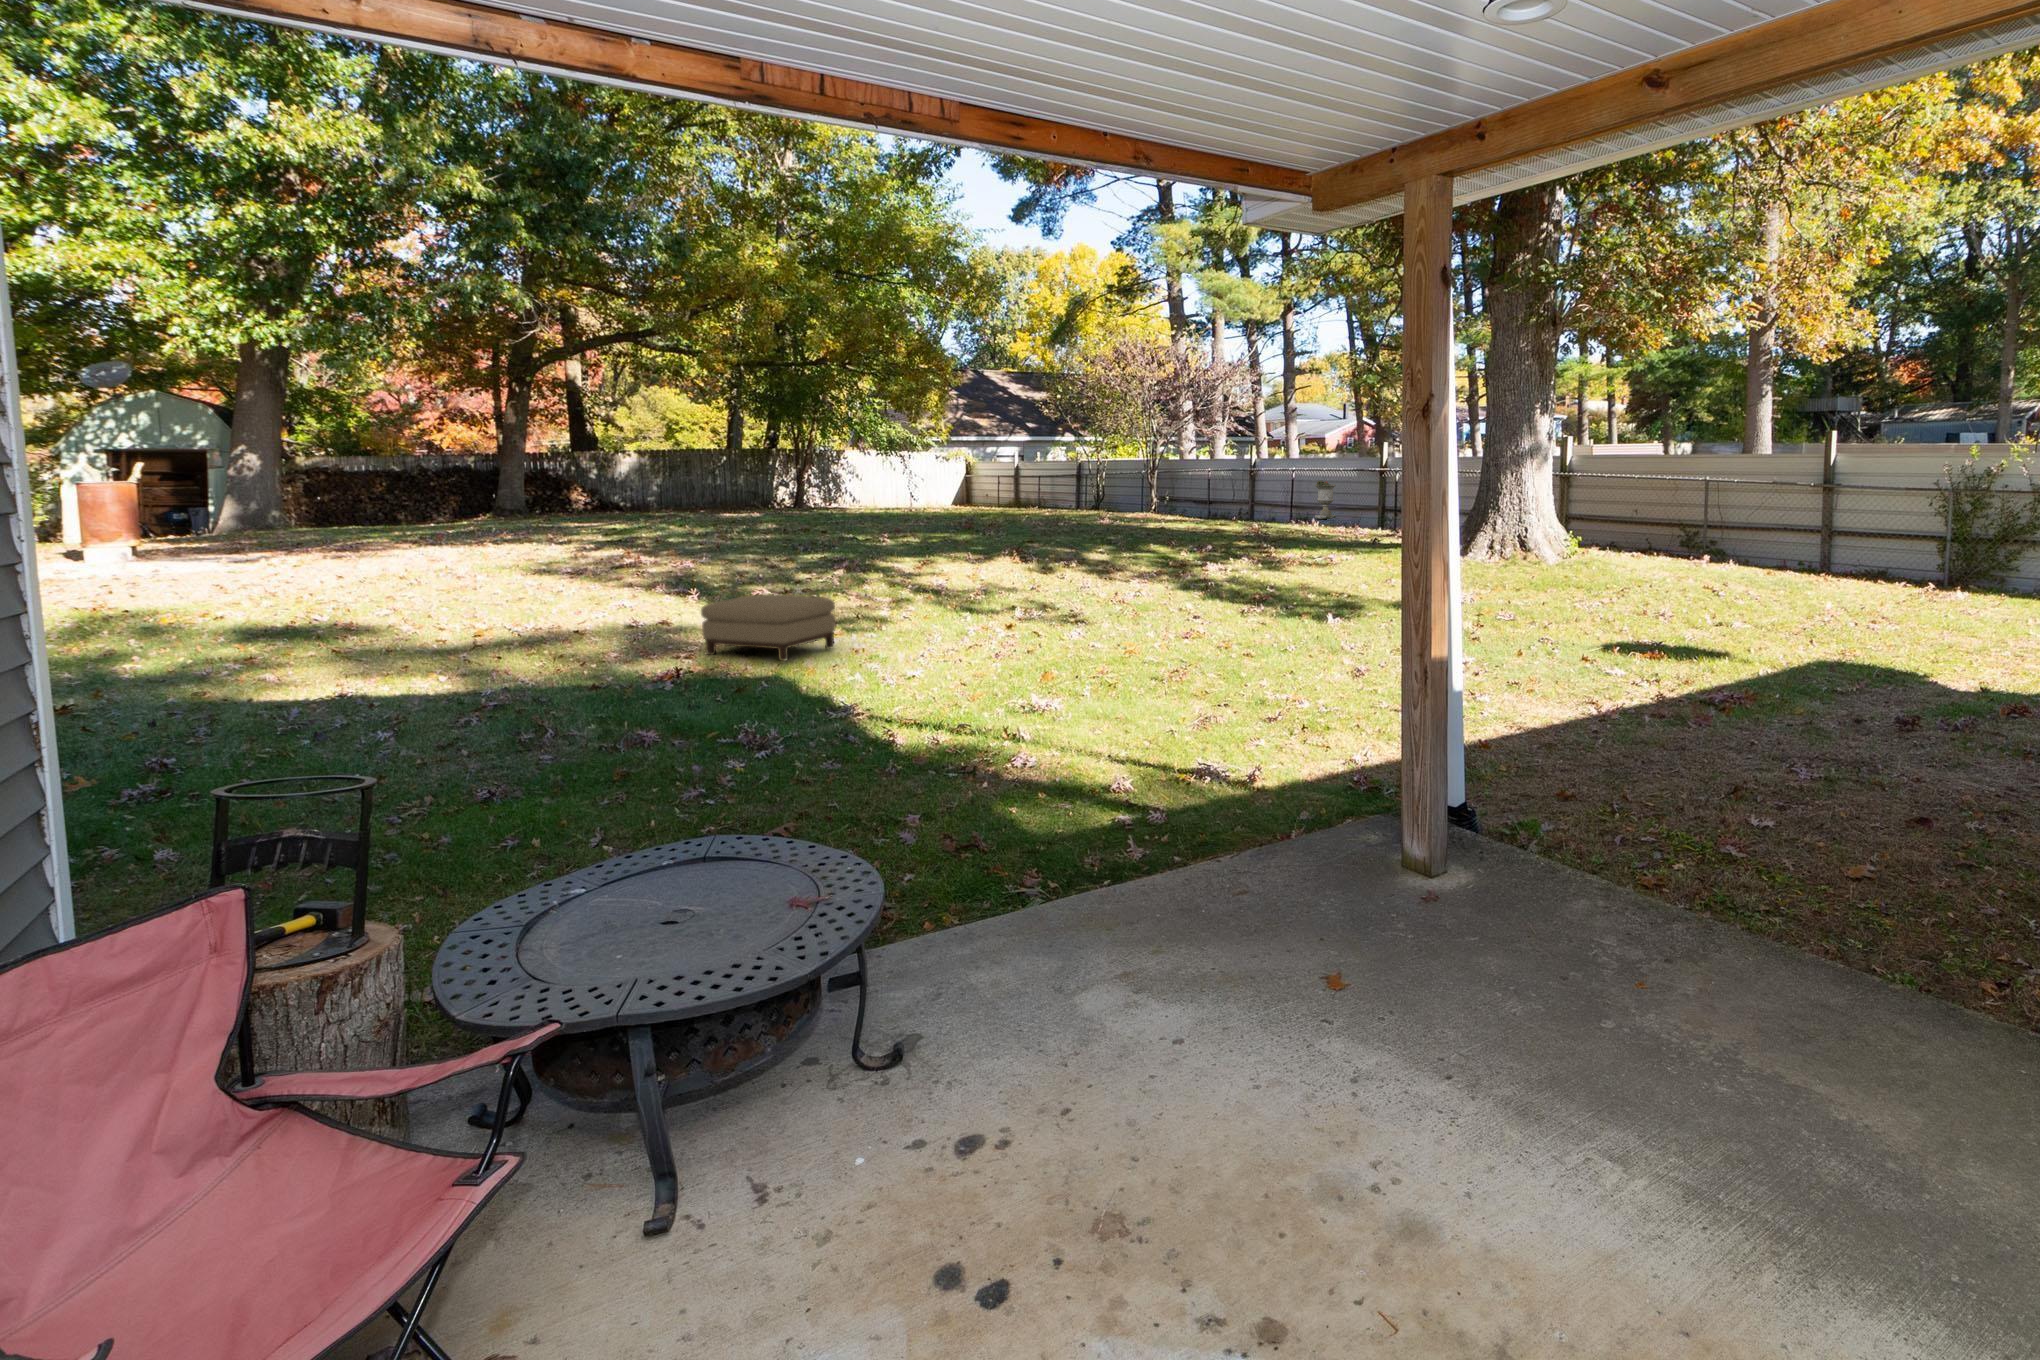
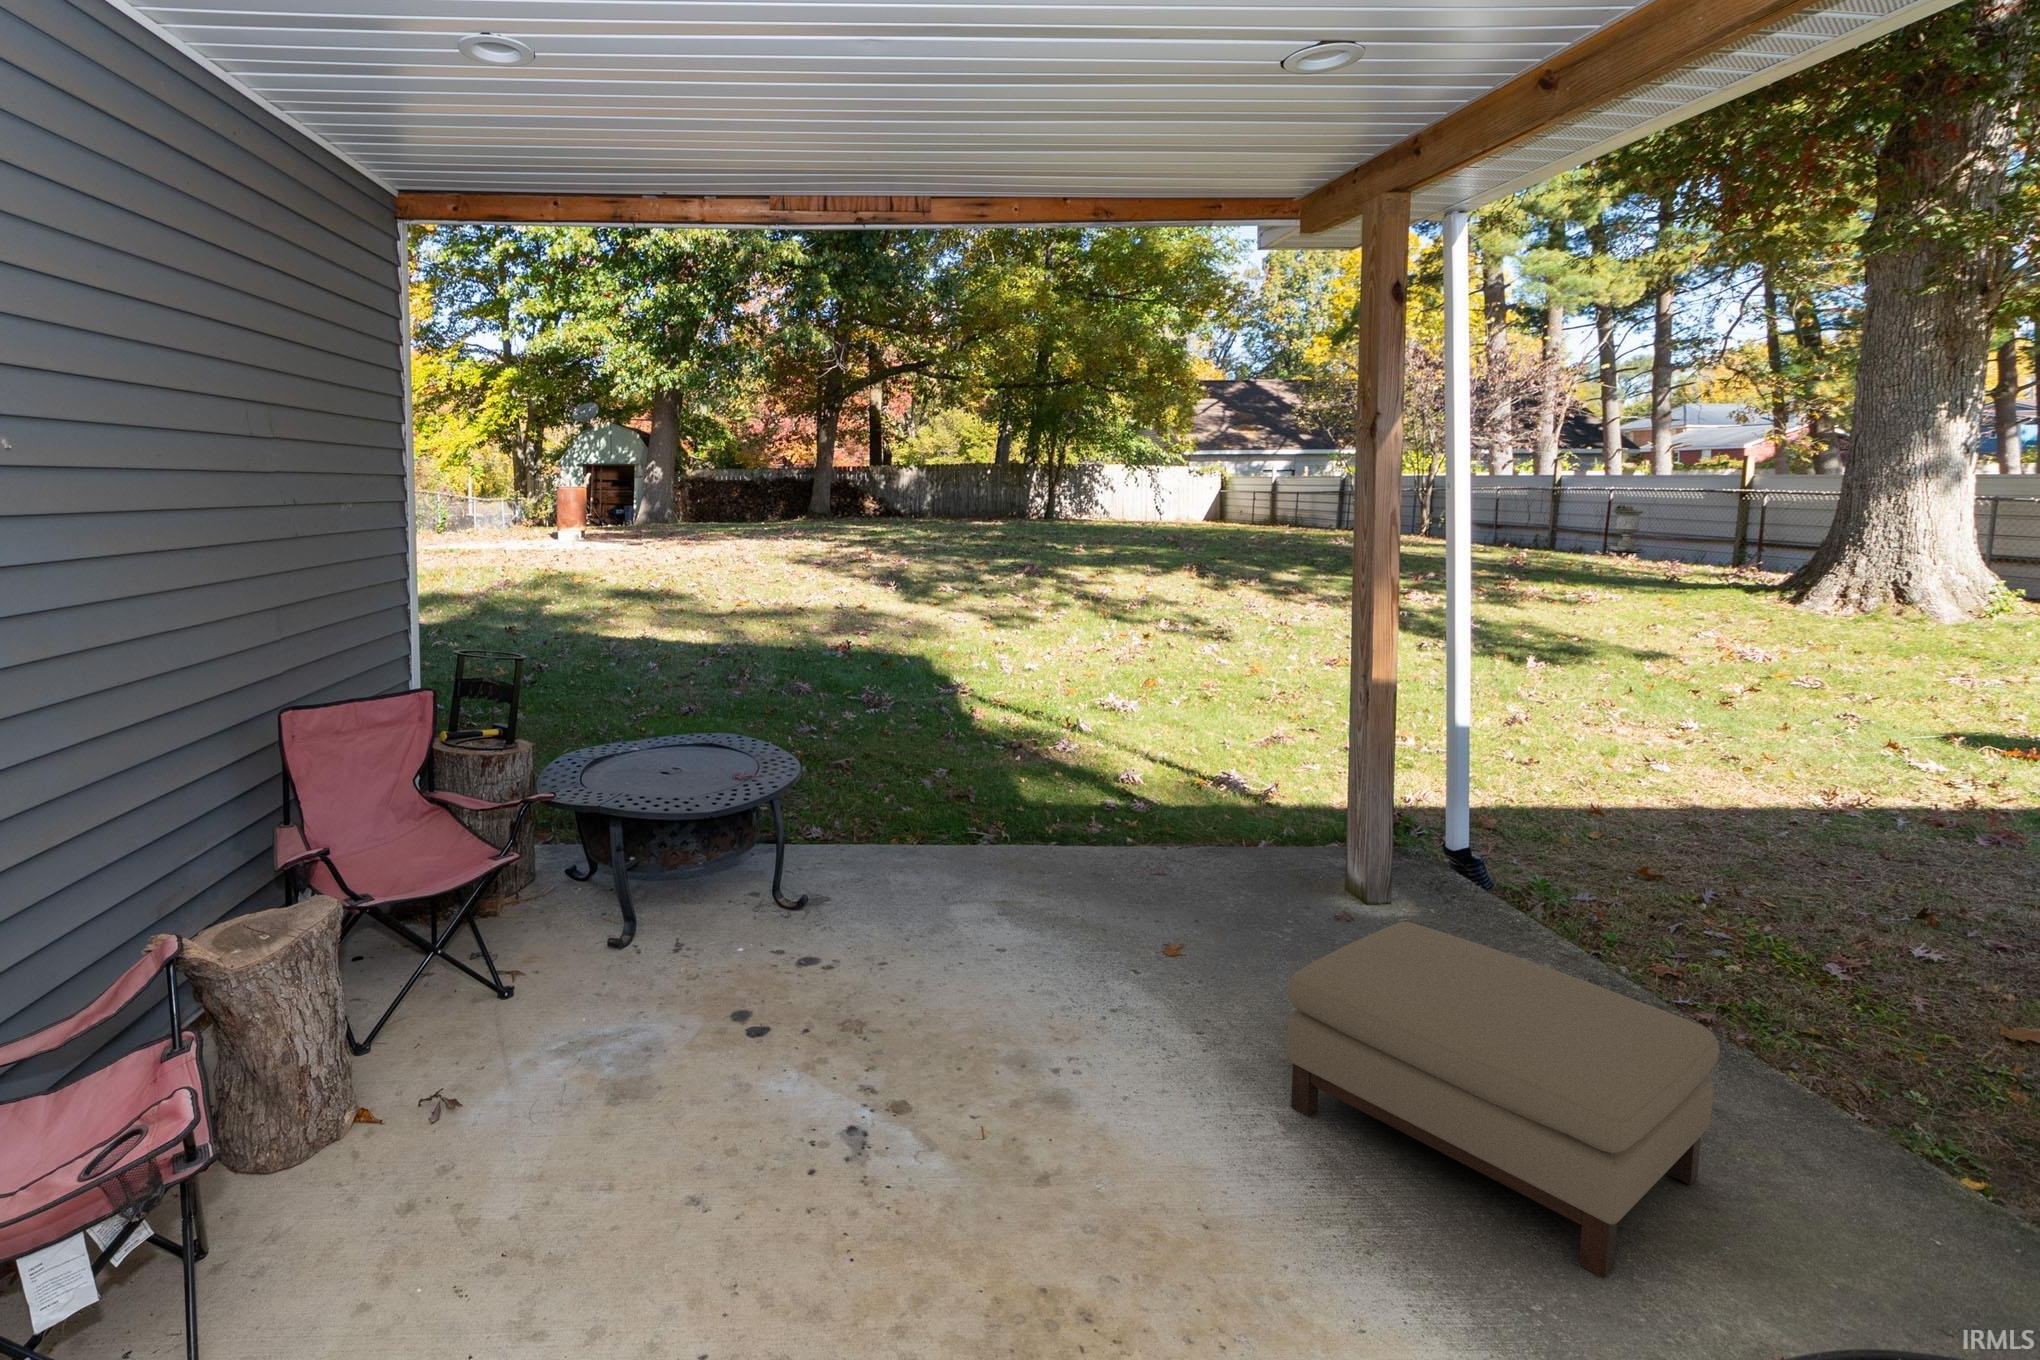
ottoman: present [701,594,835,661] -> present [1287,922,1719,1278]

